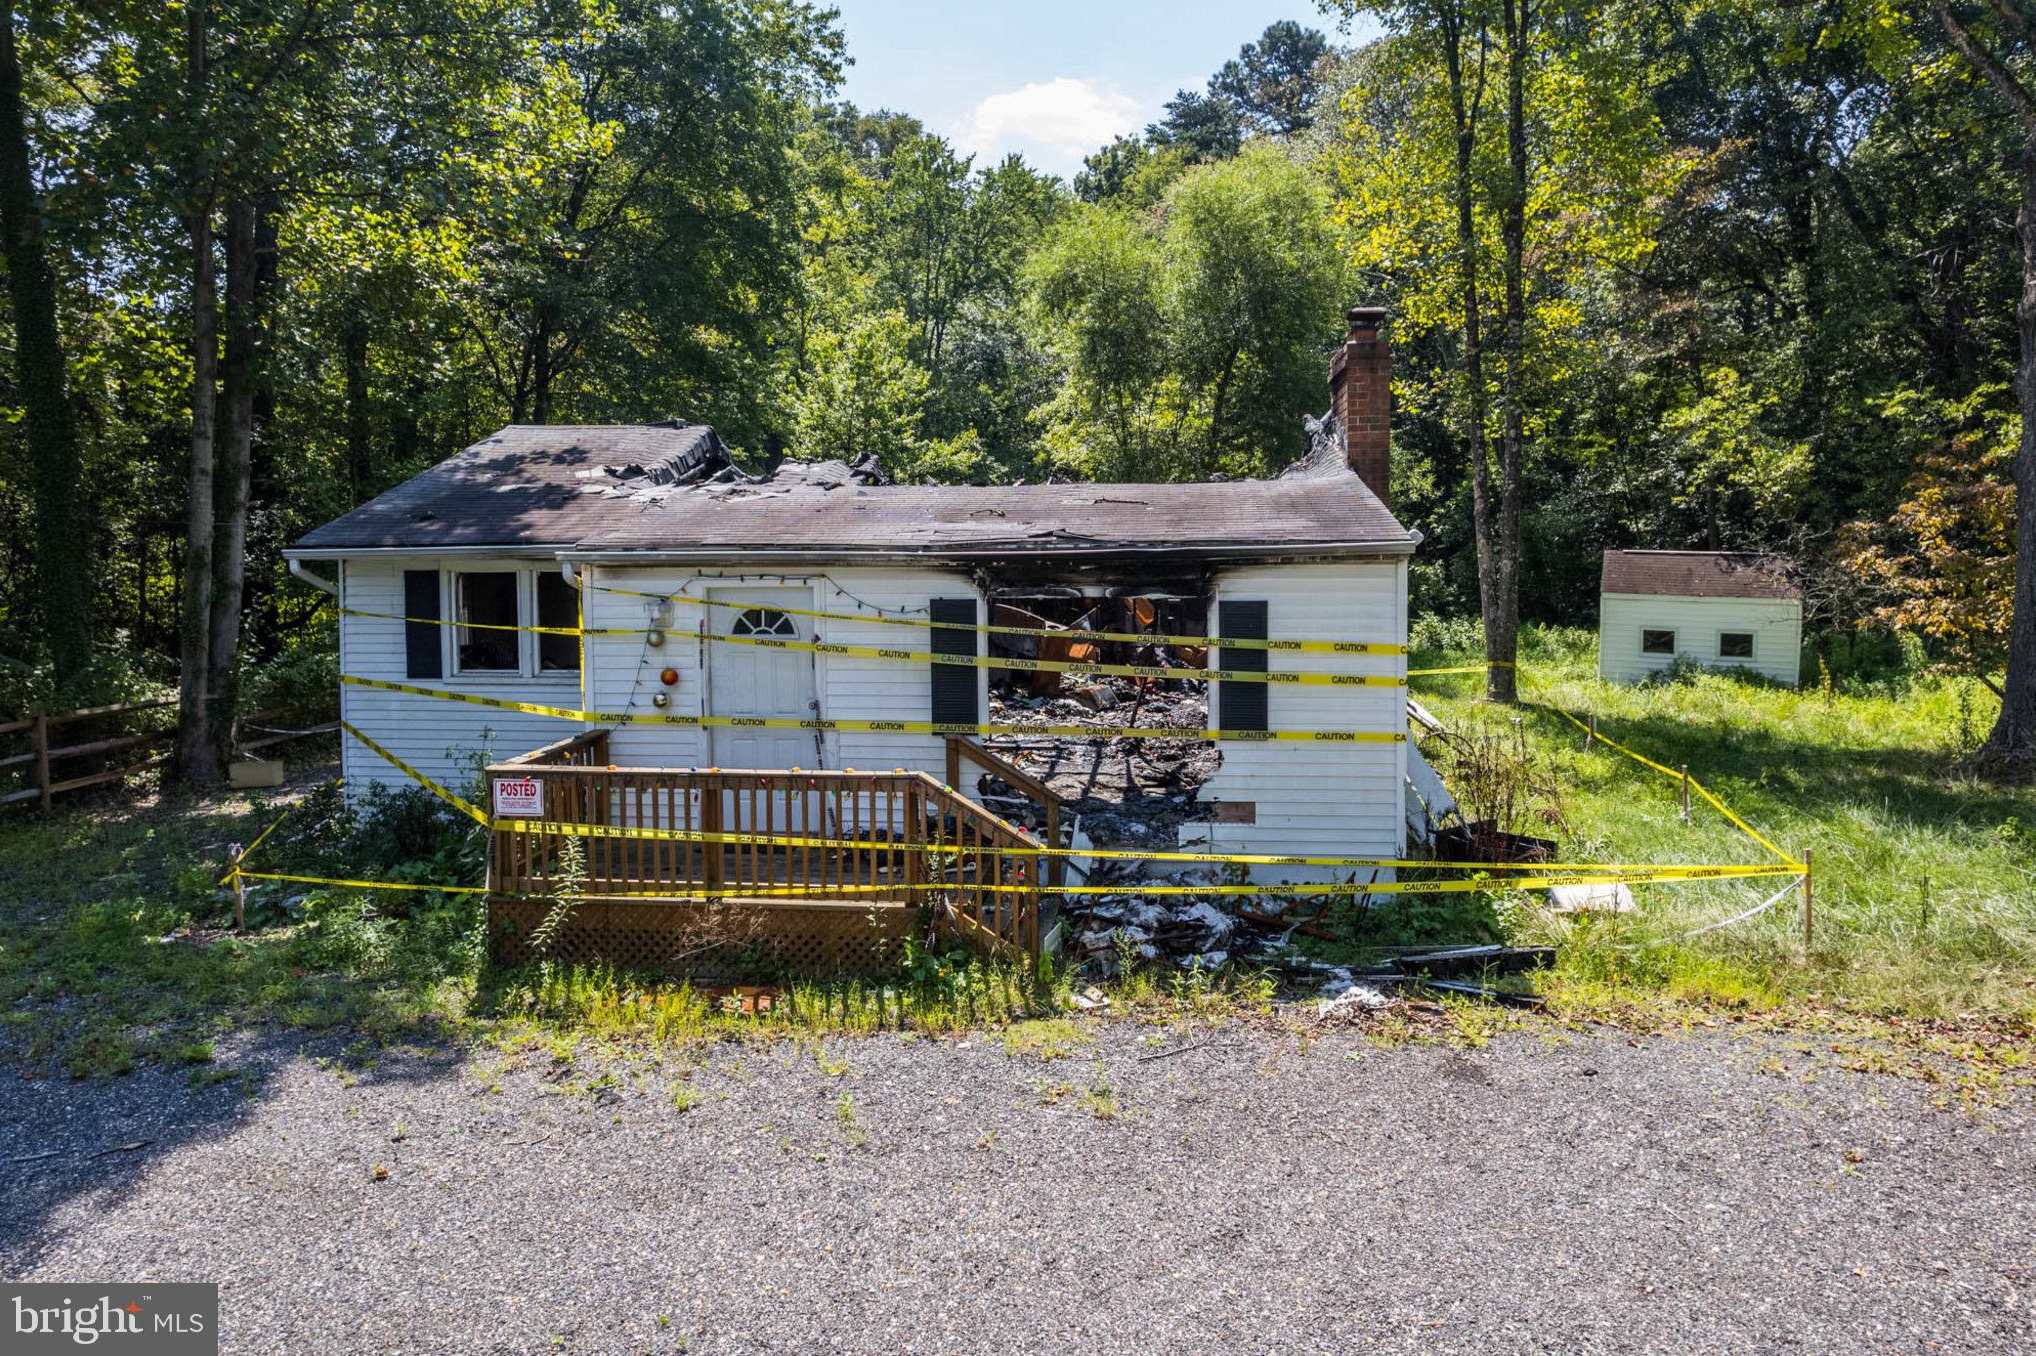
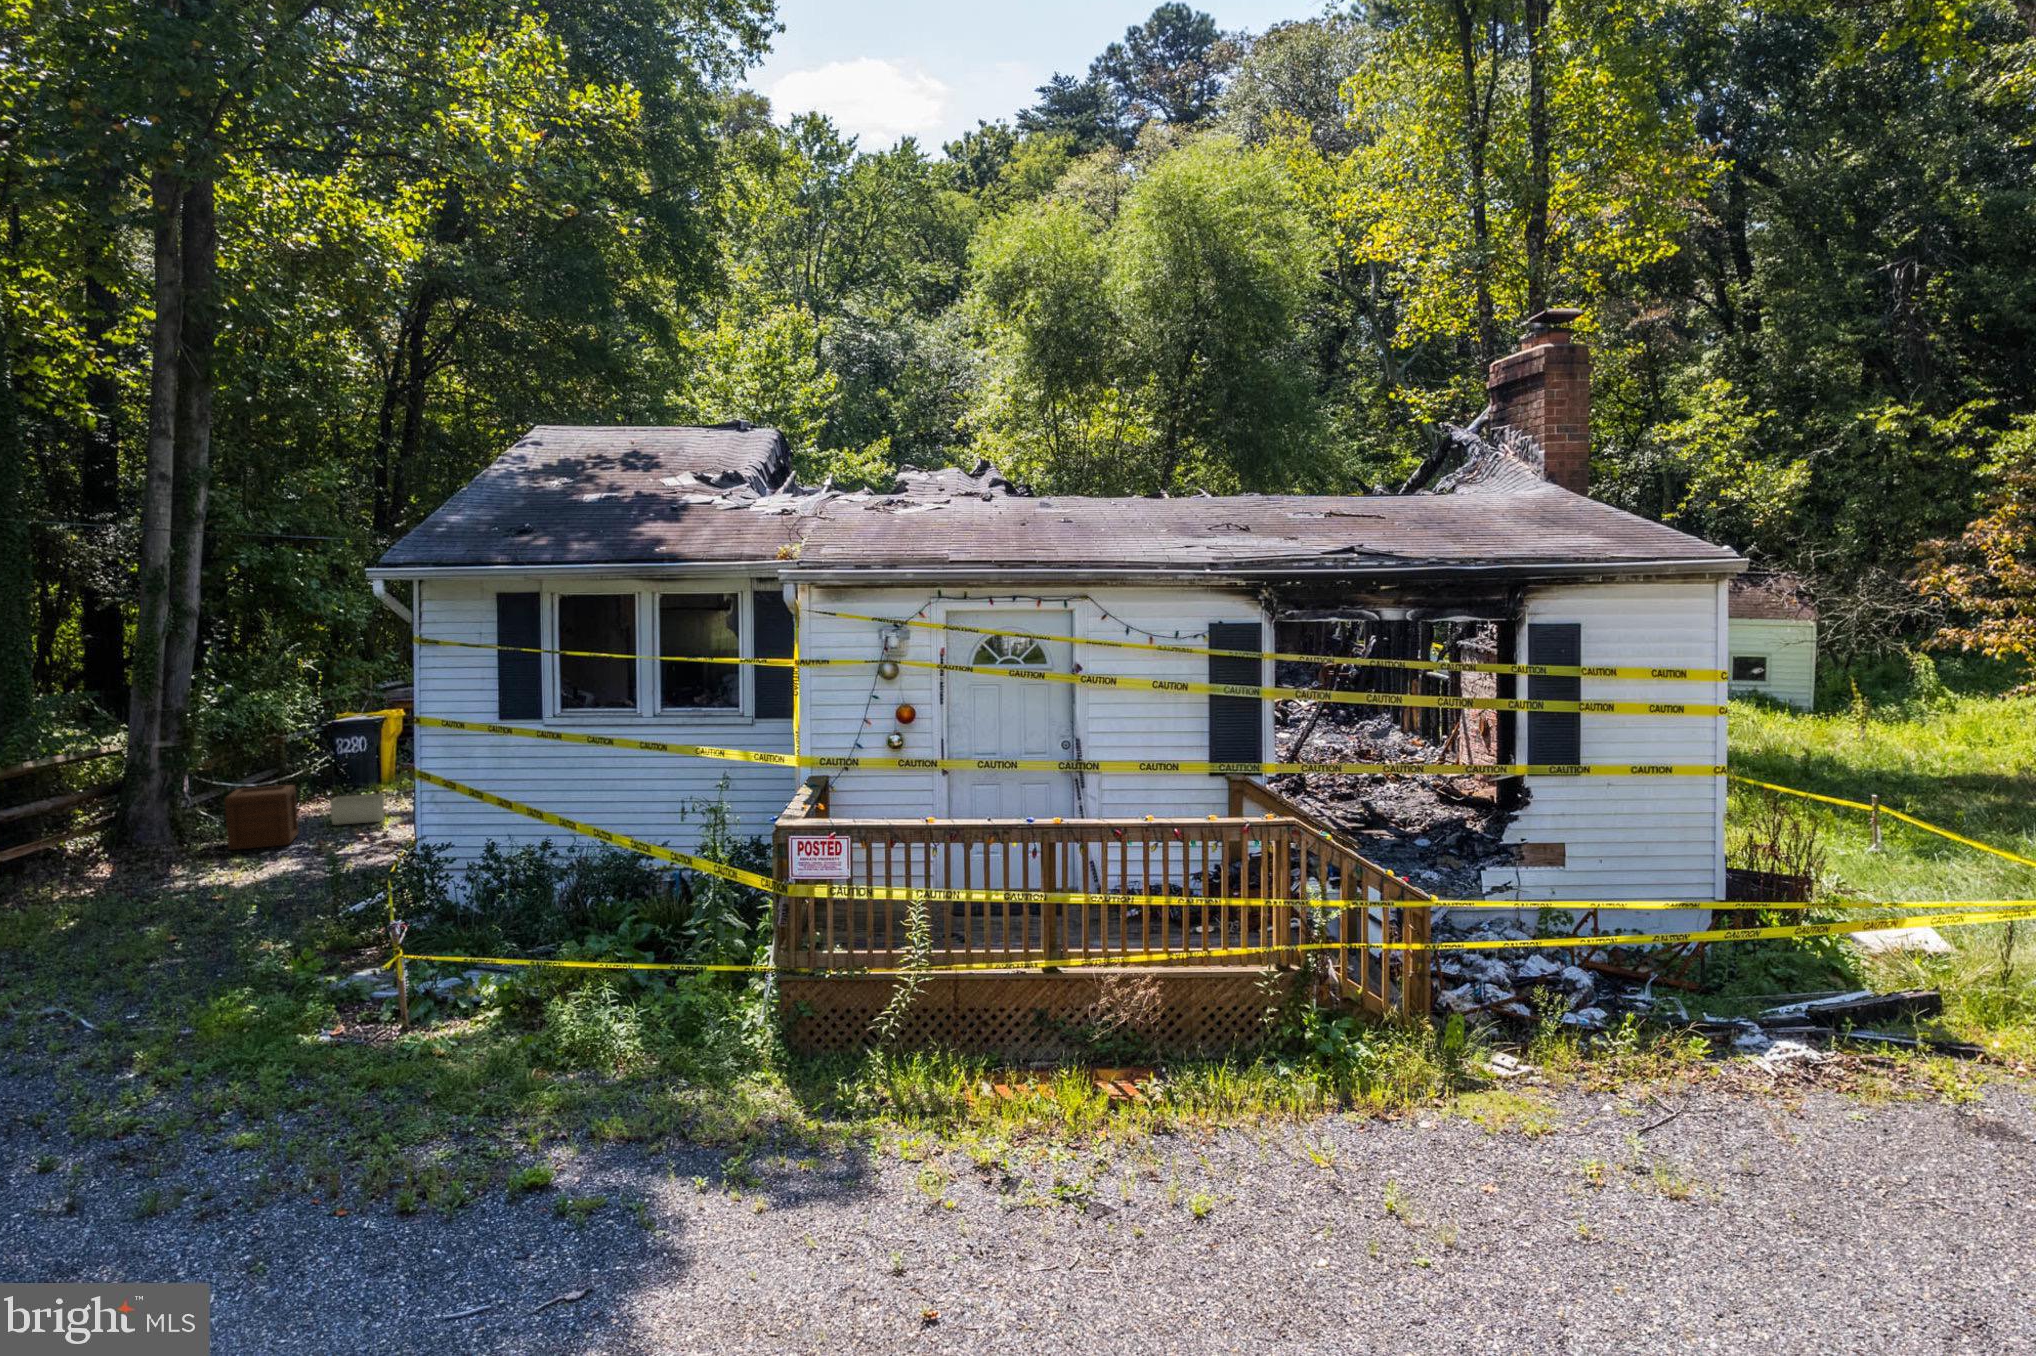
wooden crate: none [117,750,194,807] -> present [225,785,299,850]

